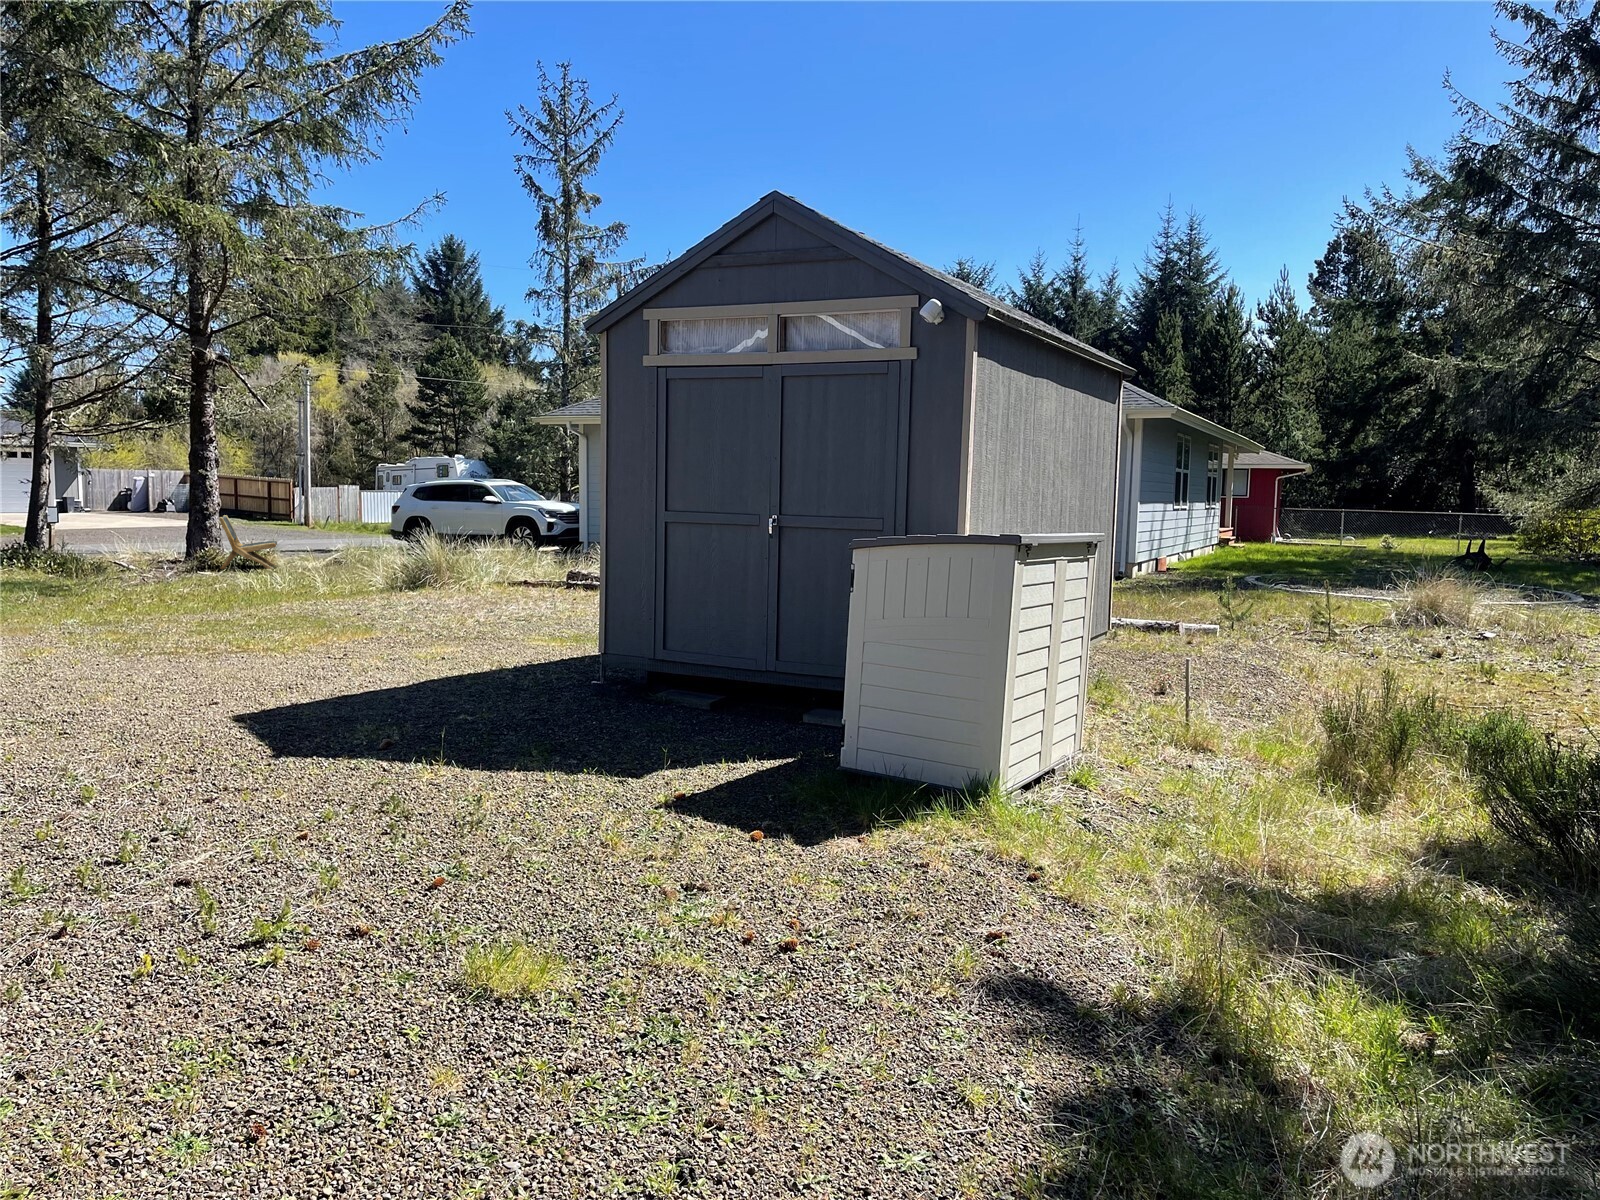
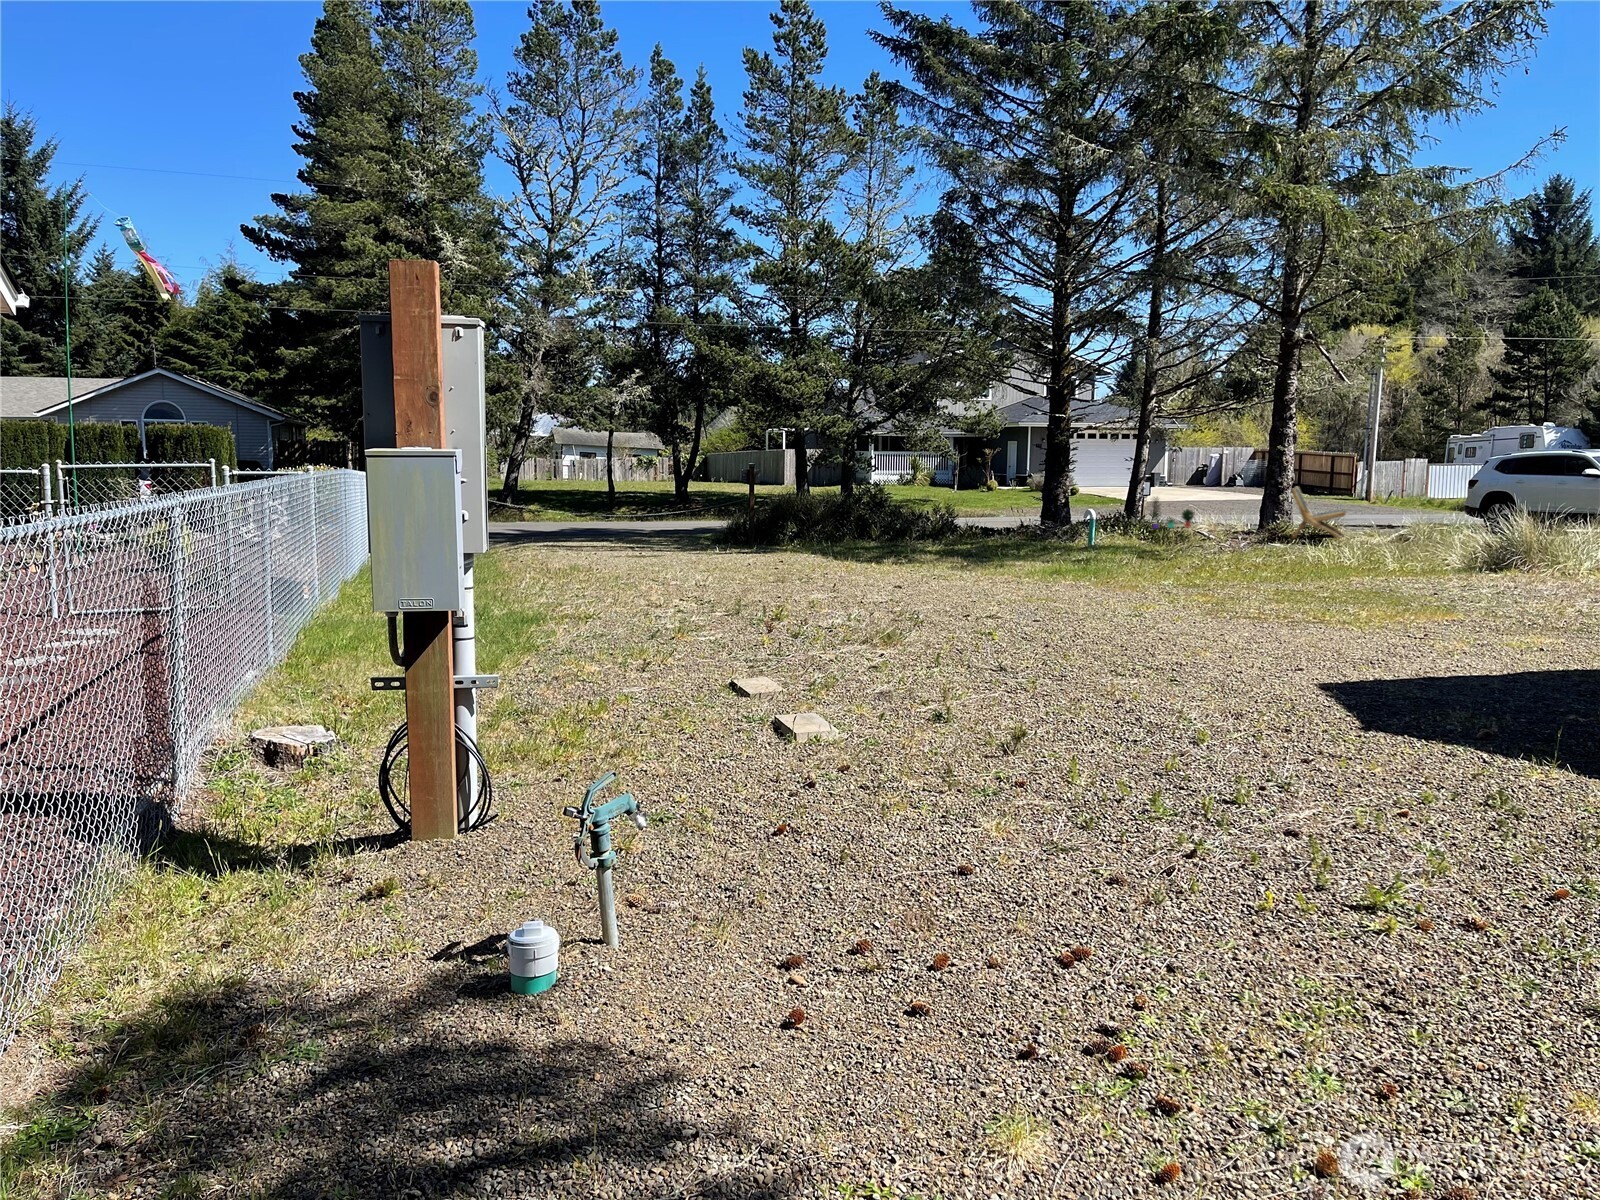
potted plant: none [50,518,110,556] -> present [1151,497,1194,529]

